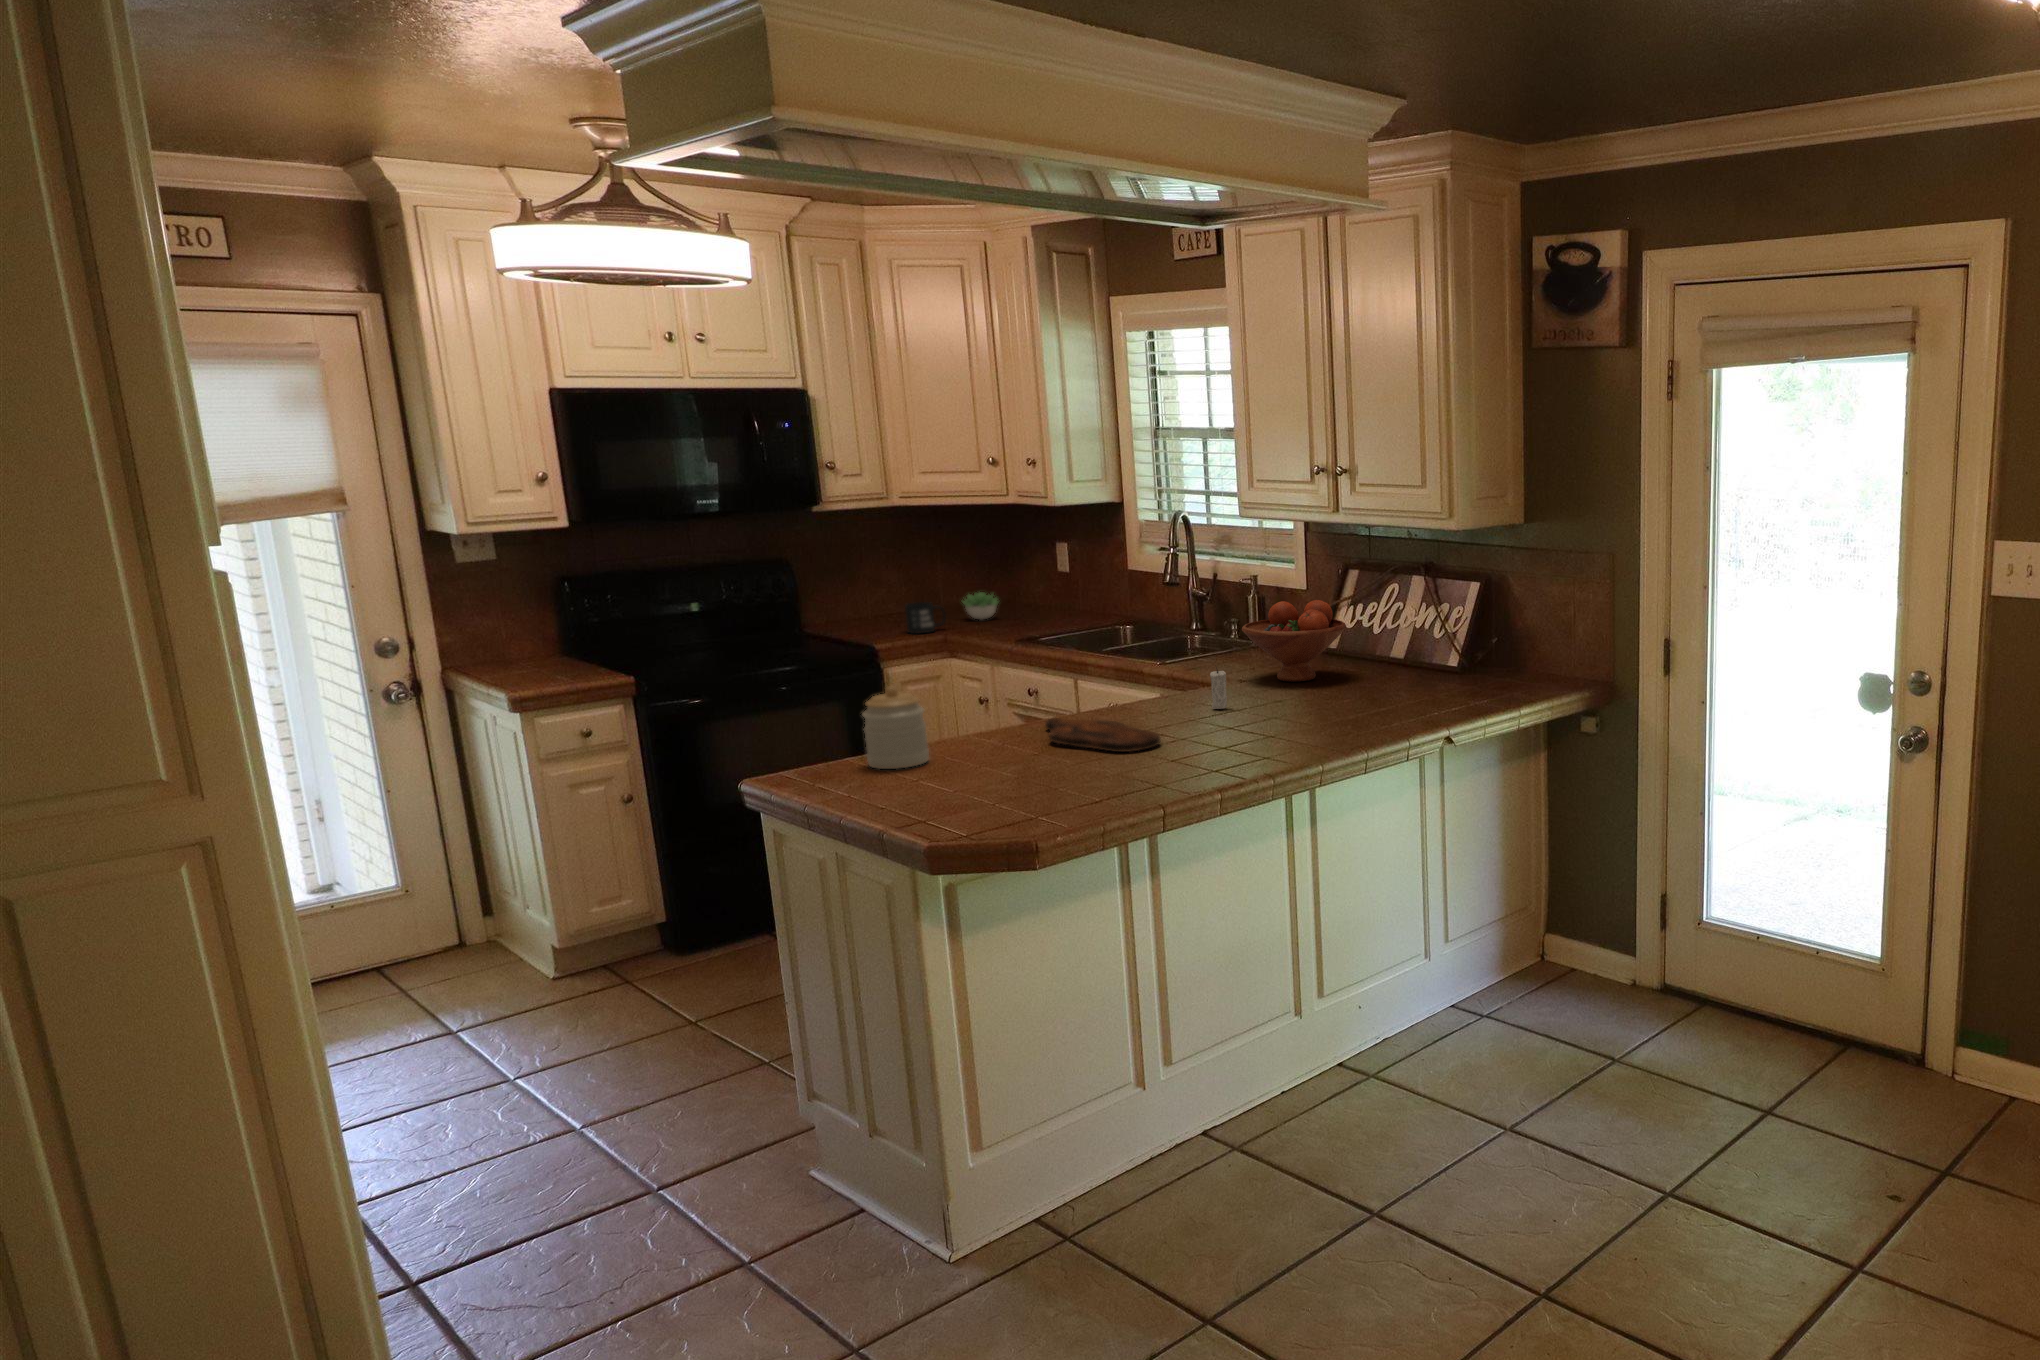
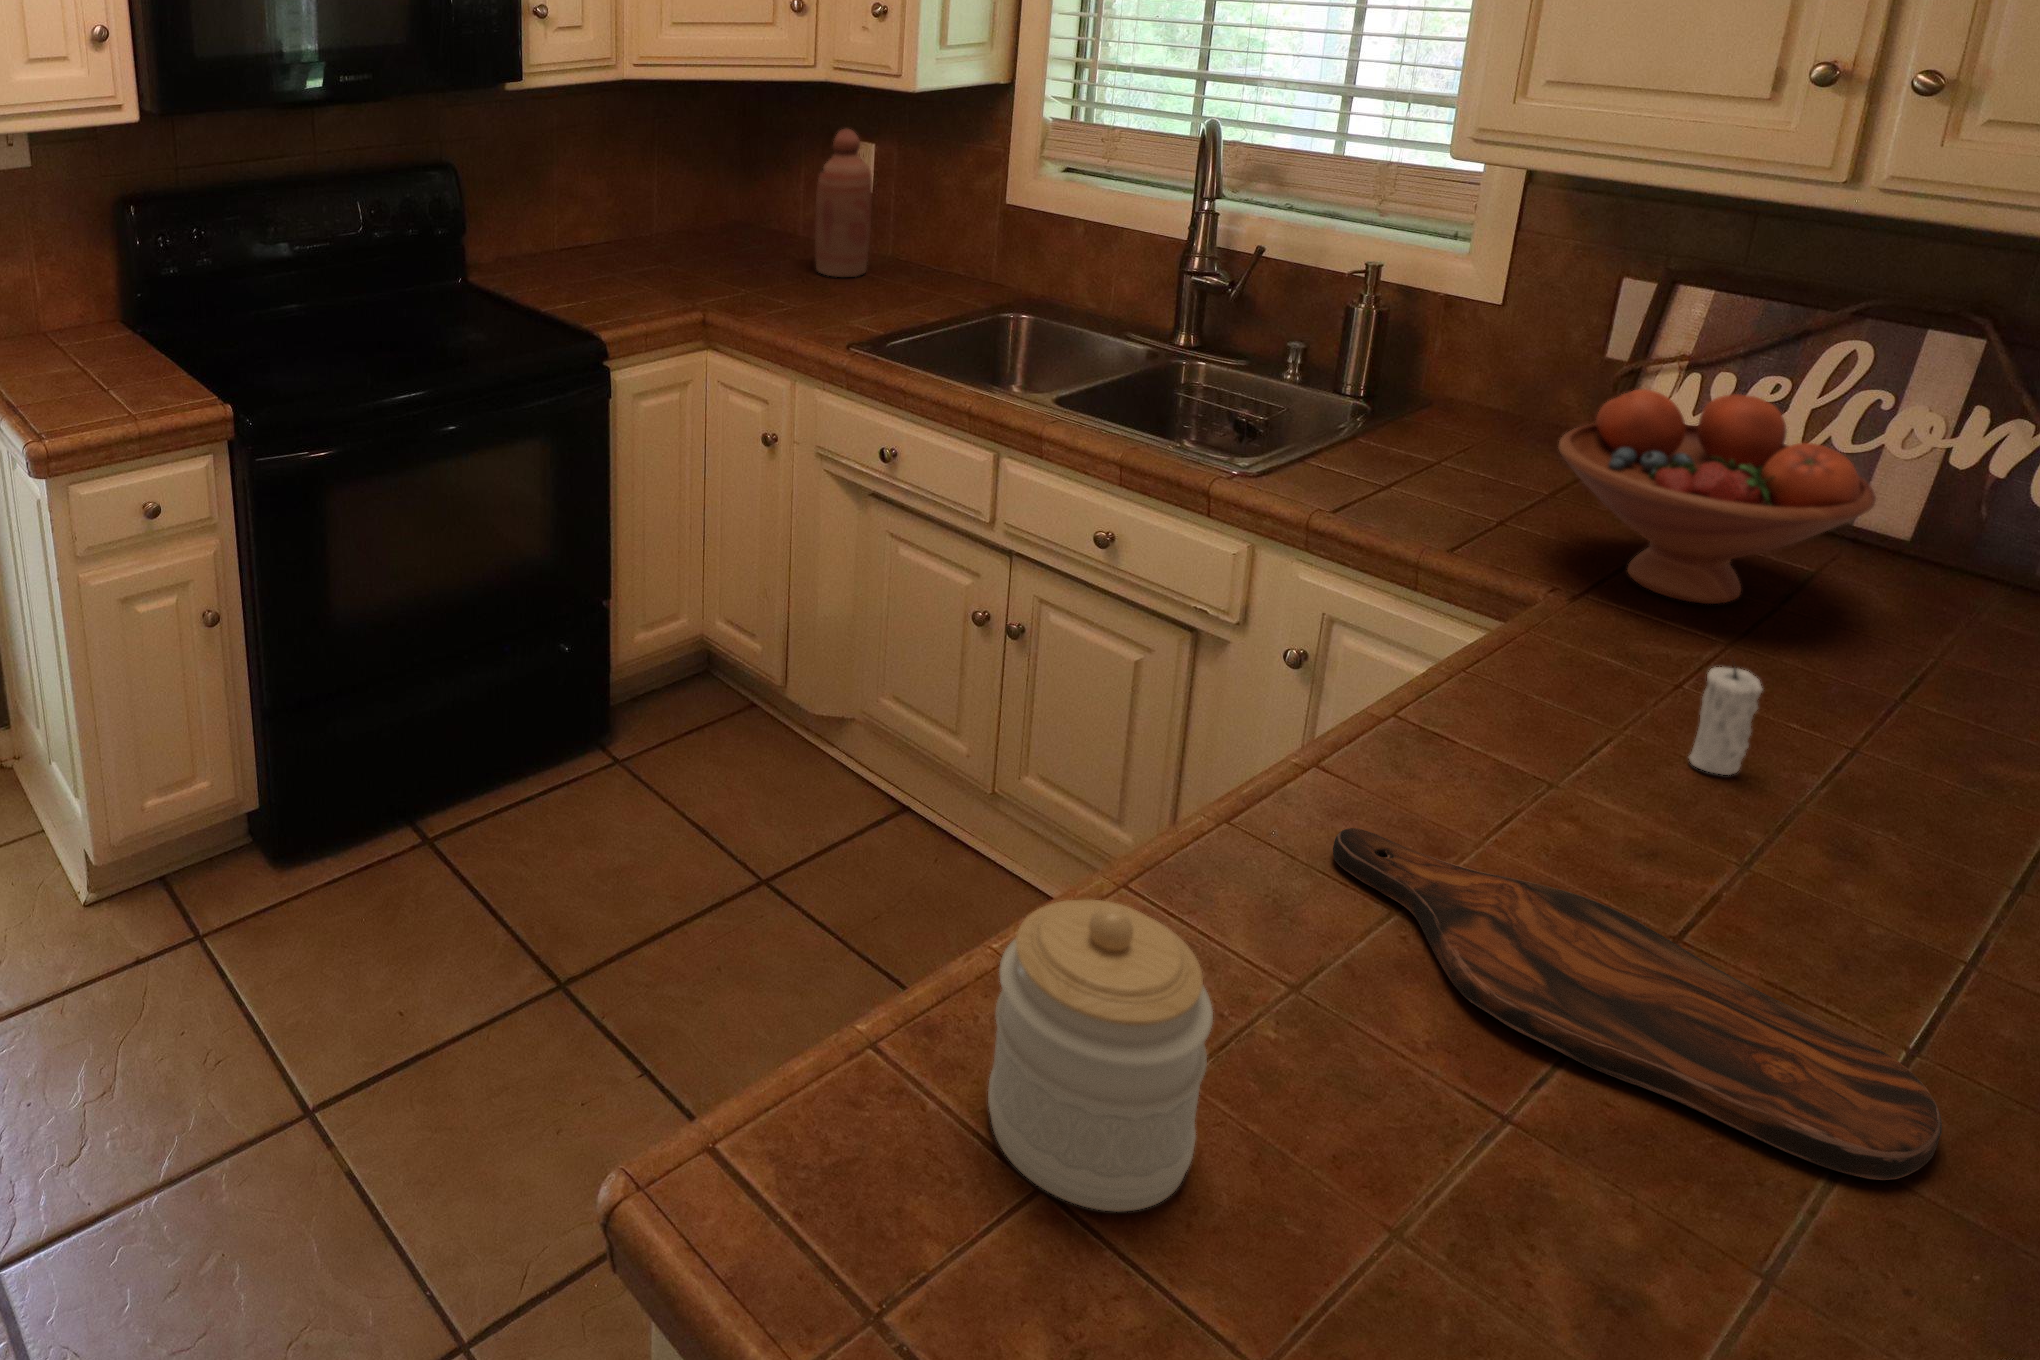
bottle: none [1022,532,1058,619] -> present [815,129,872,277]
succulent plant: present [963,592,998,620] -> none [710,223,776,271]
mug: present [905,602,946,634] -> none [641,248,702,305]

